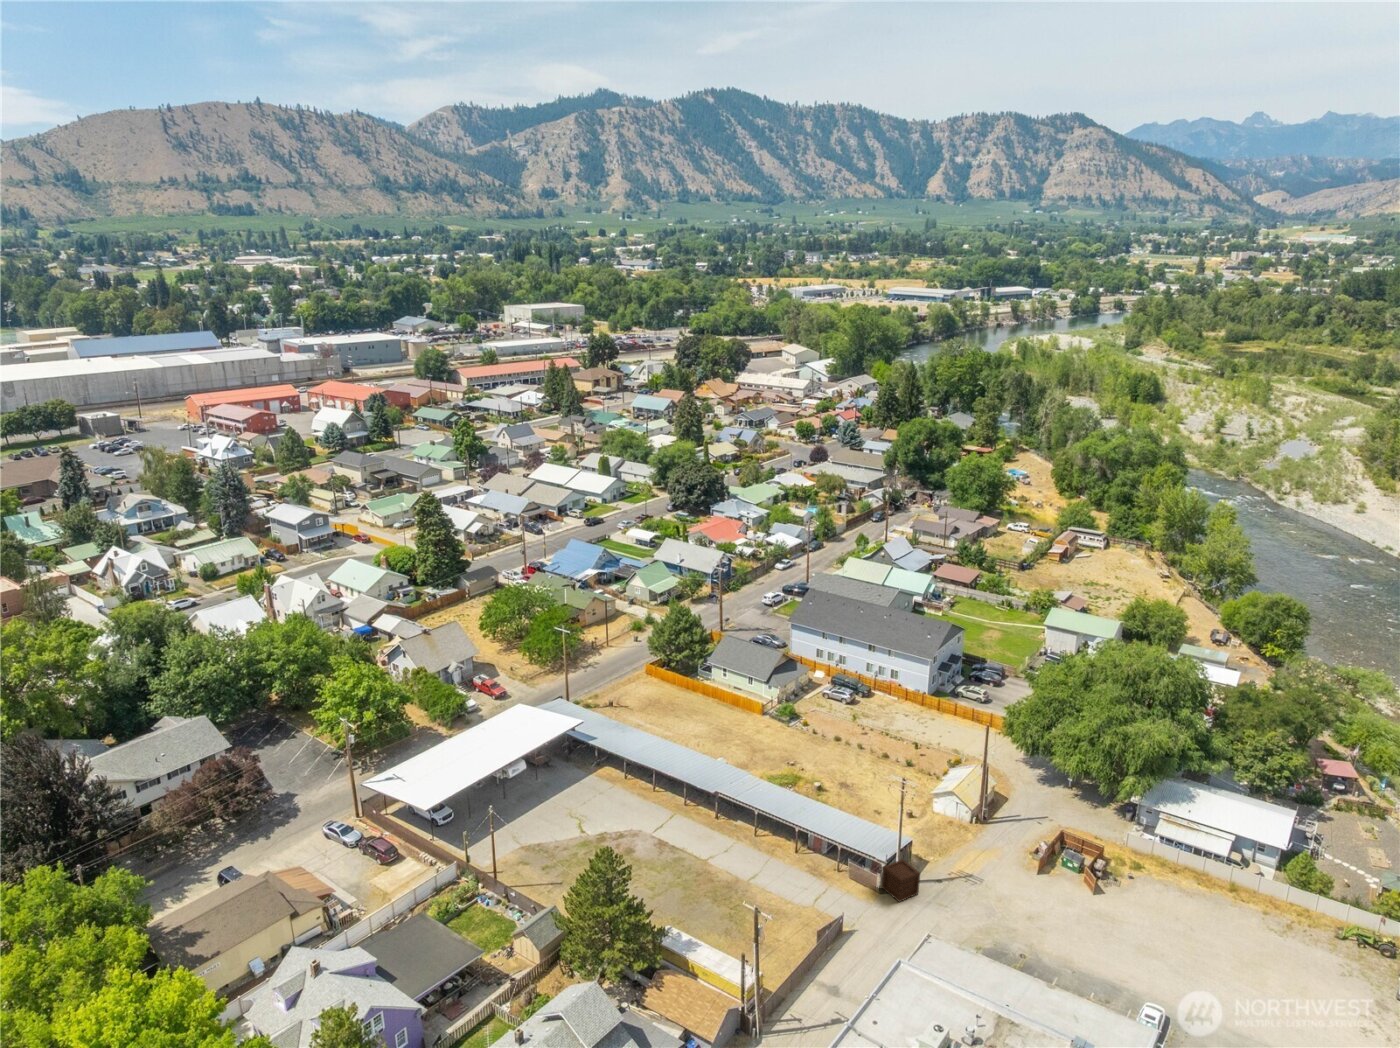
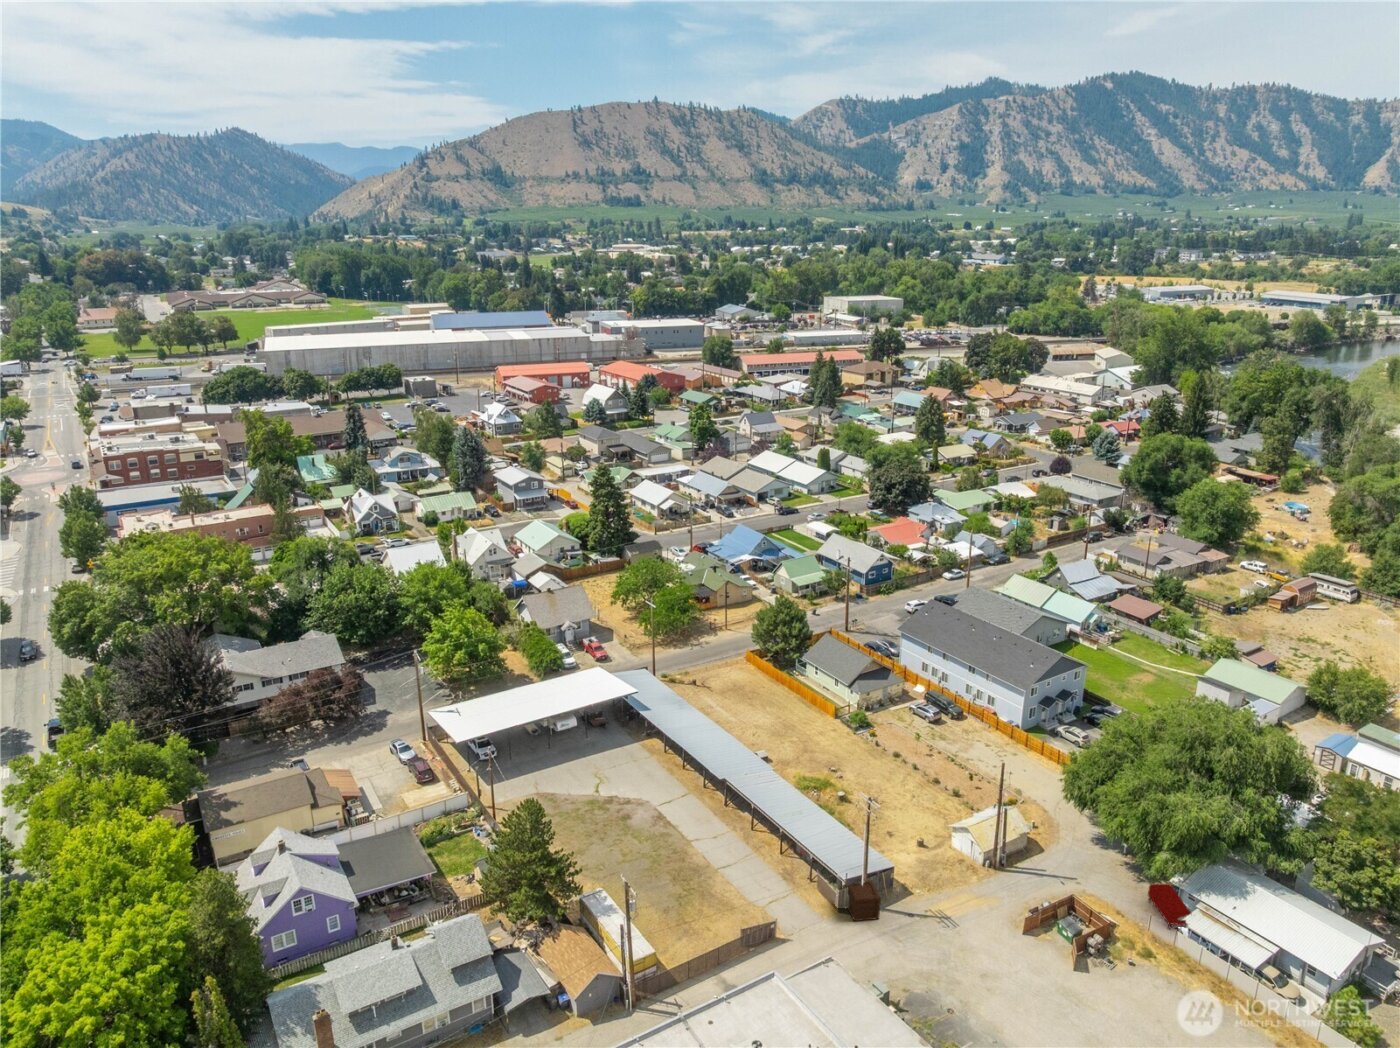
bench: none [1108,803,1153,842] -> present [1148,884,1191,929]

